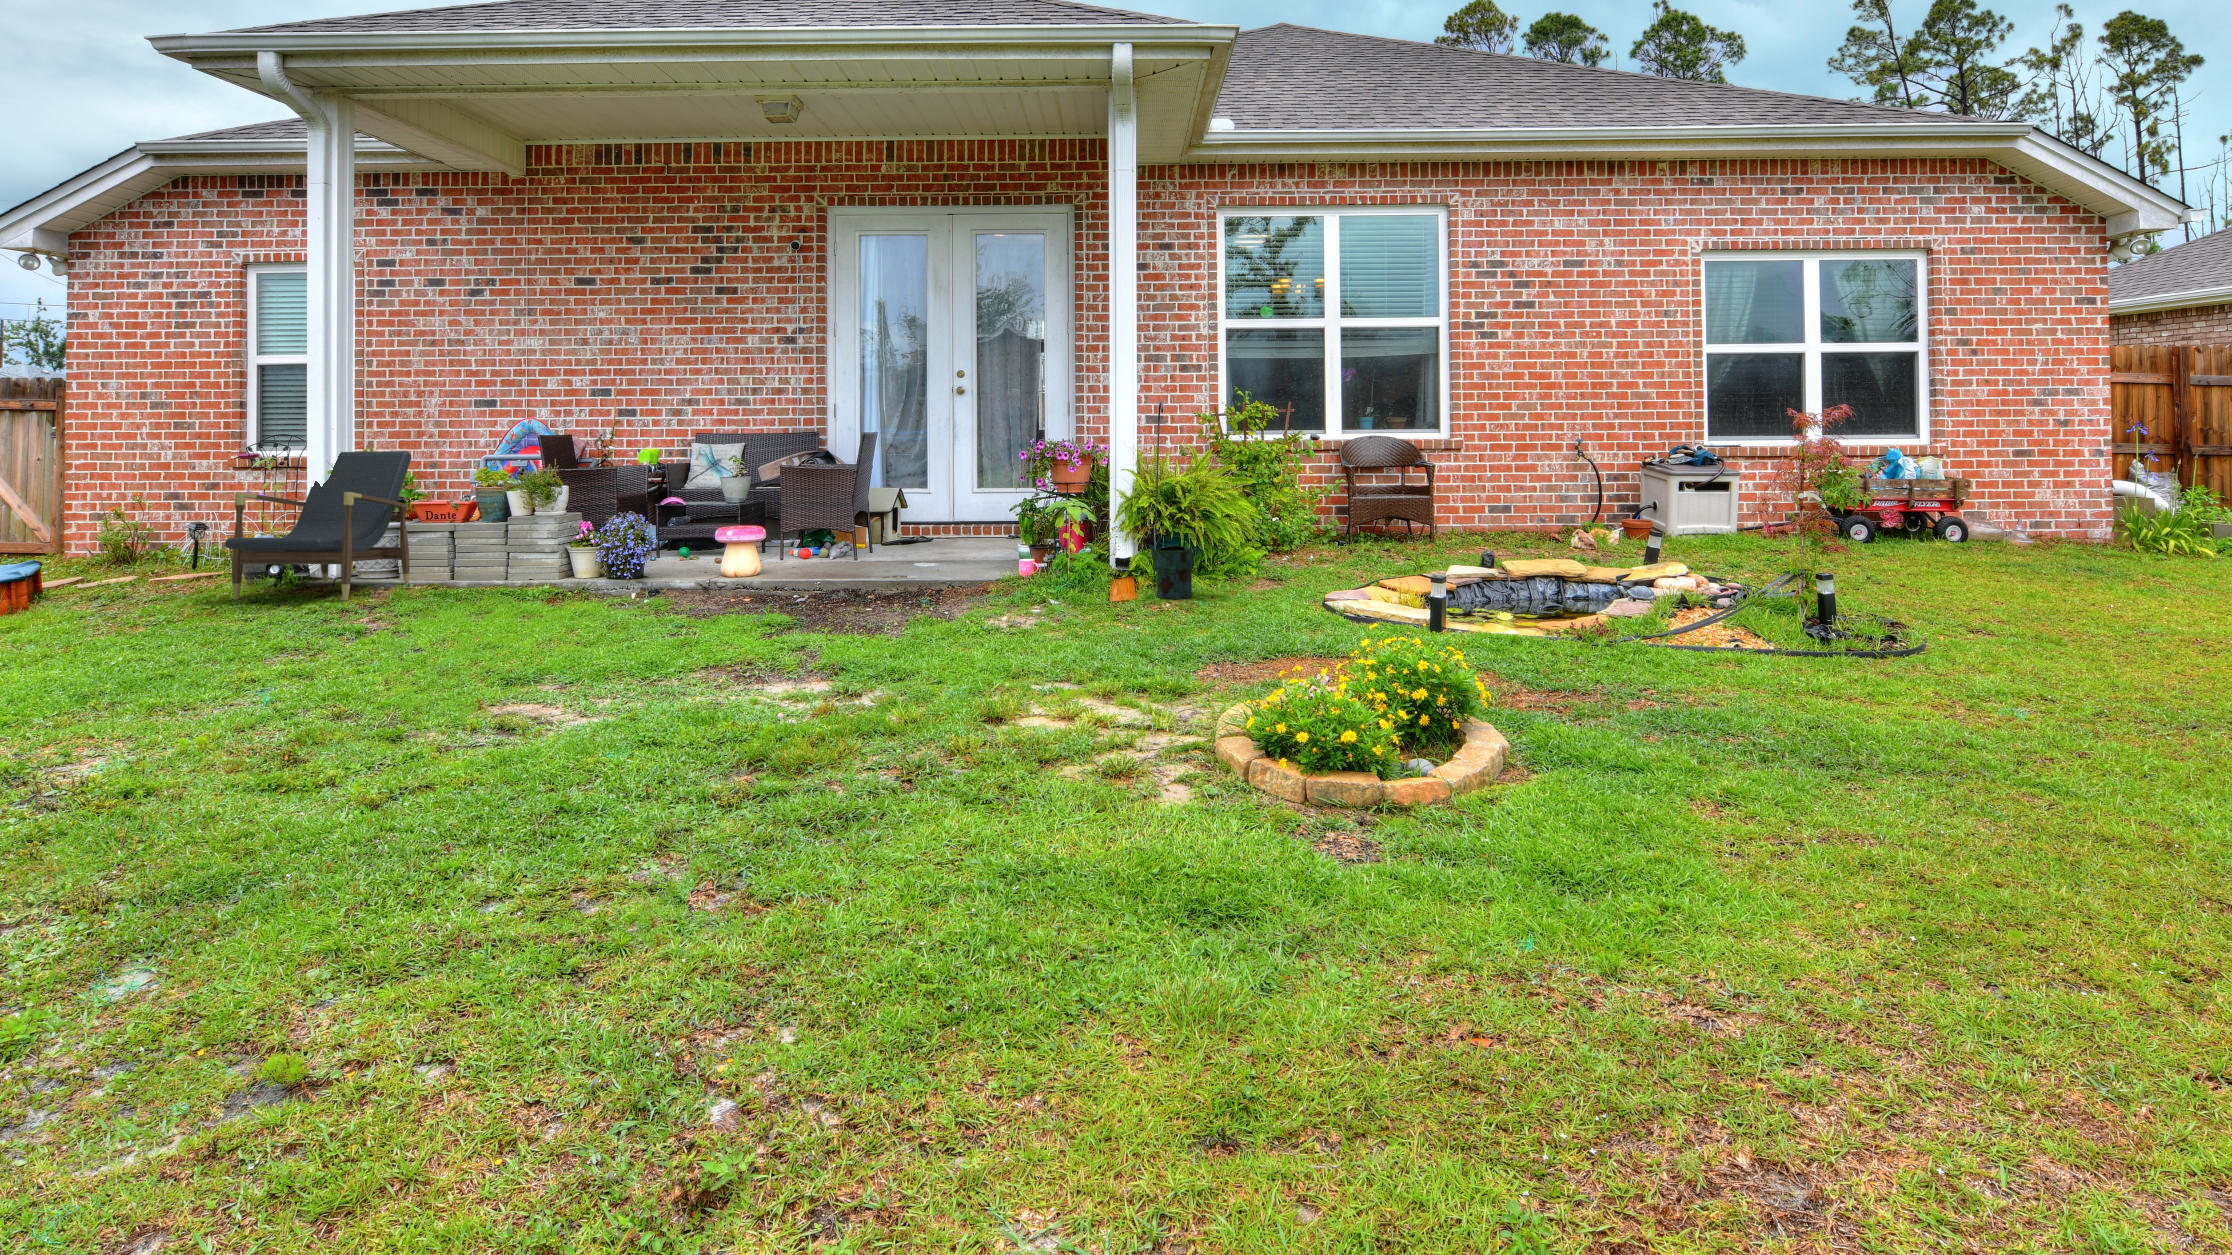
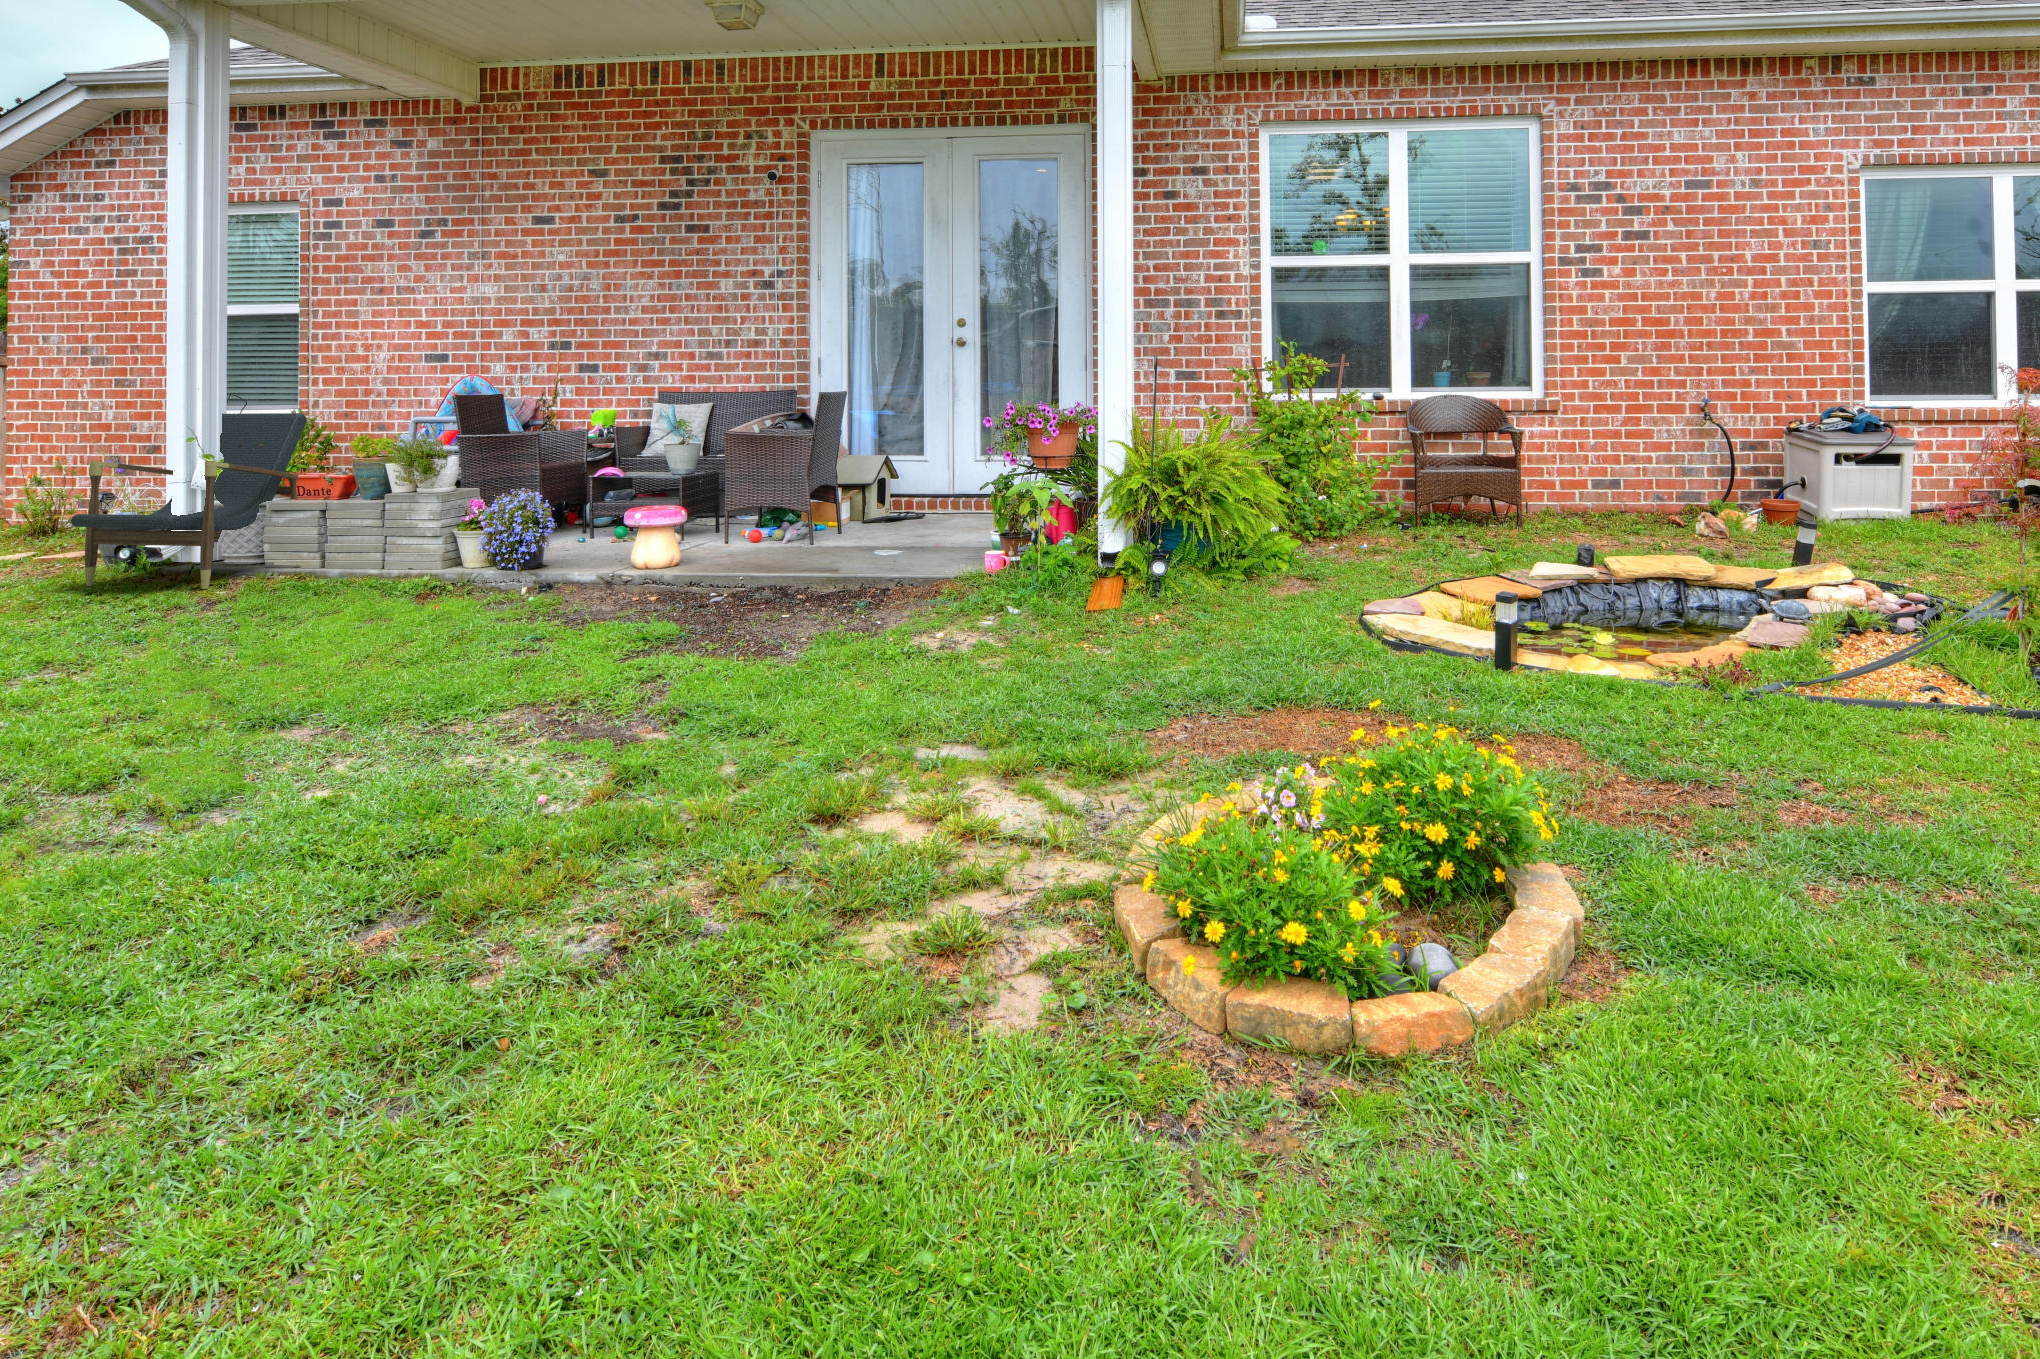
watering can: present [1143,536,1194,599] -> none [1145,521,1203,602]

